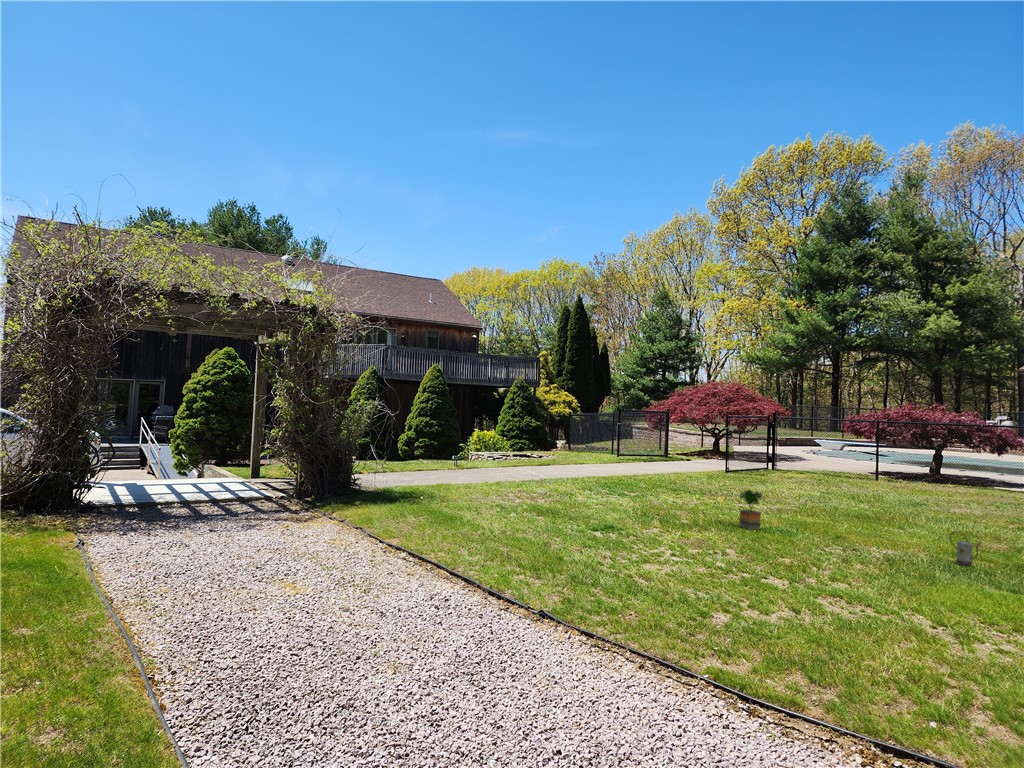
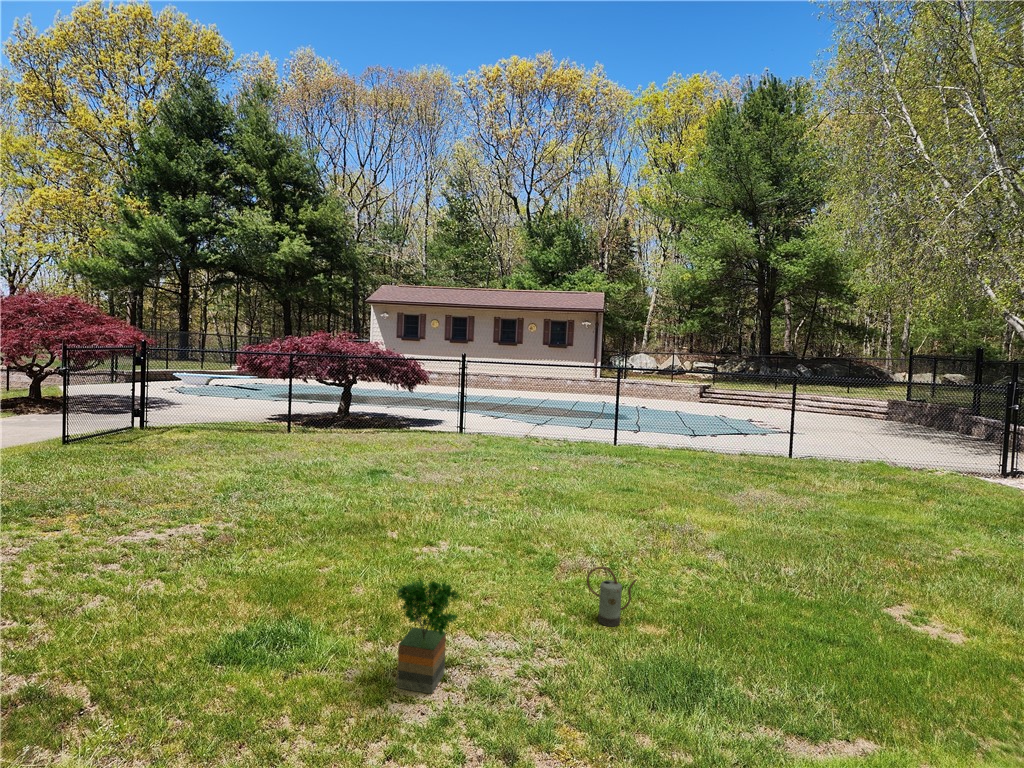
potted tree: present [739,490,765,530] -> present [397,580,459,694]

